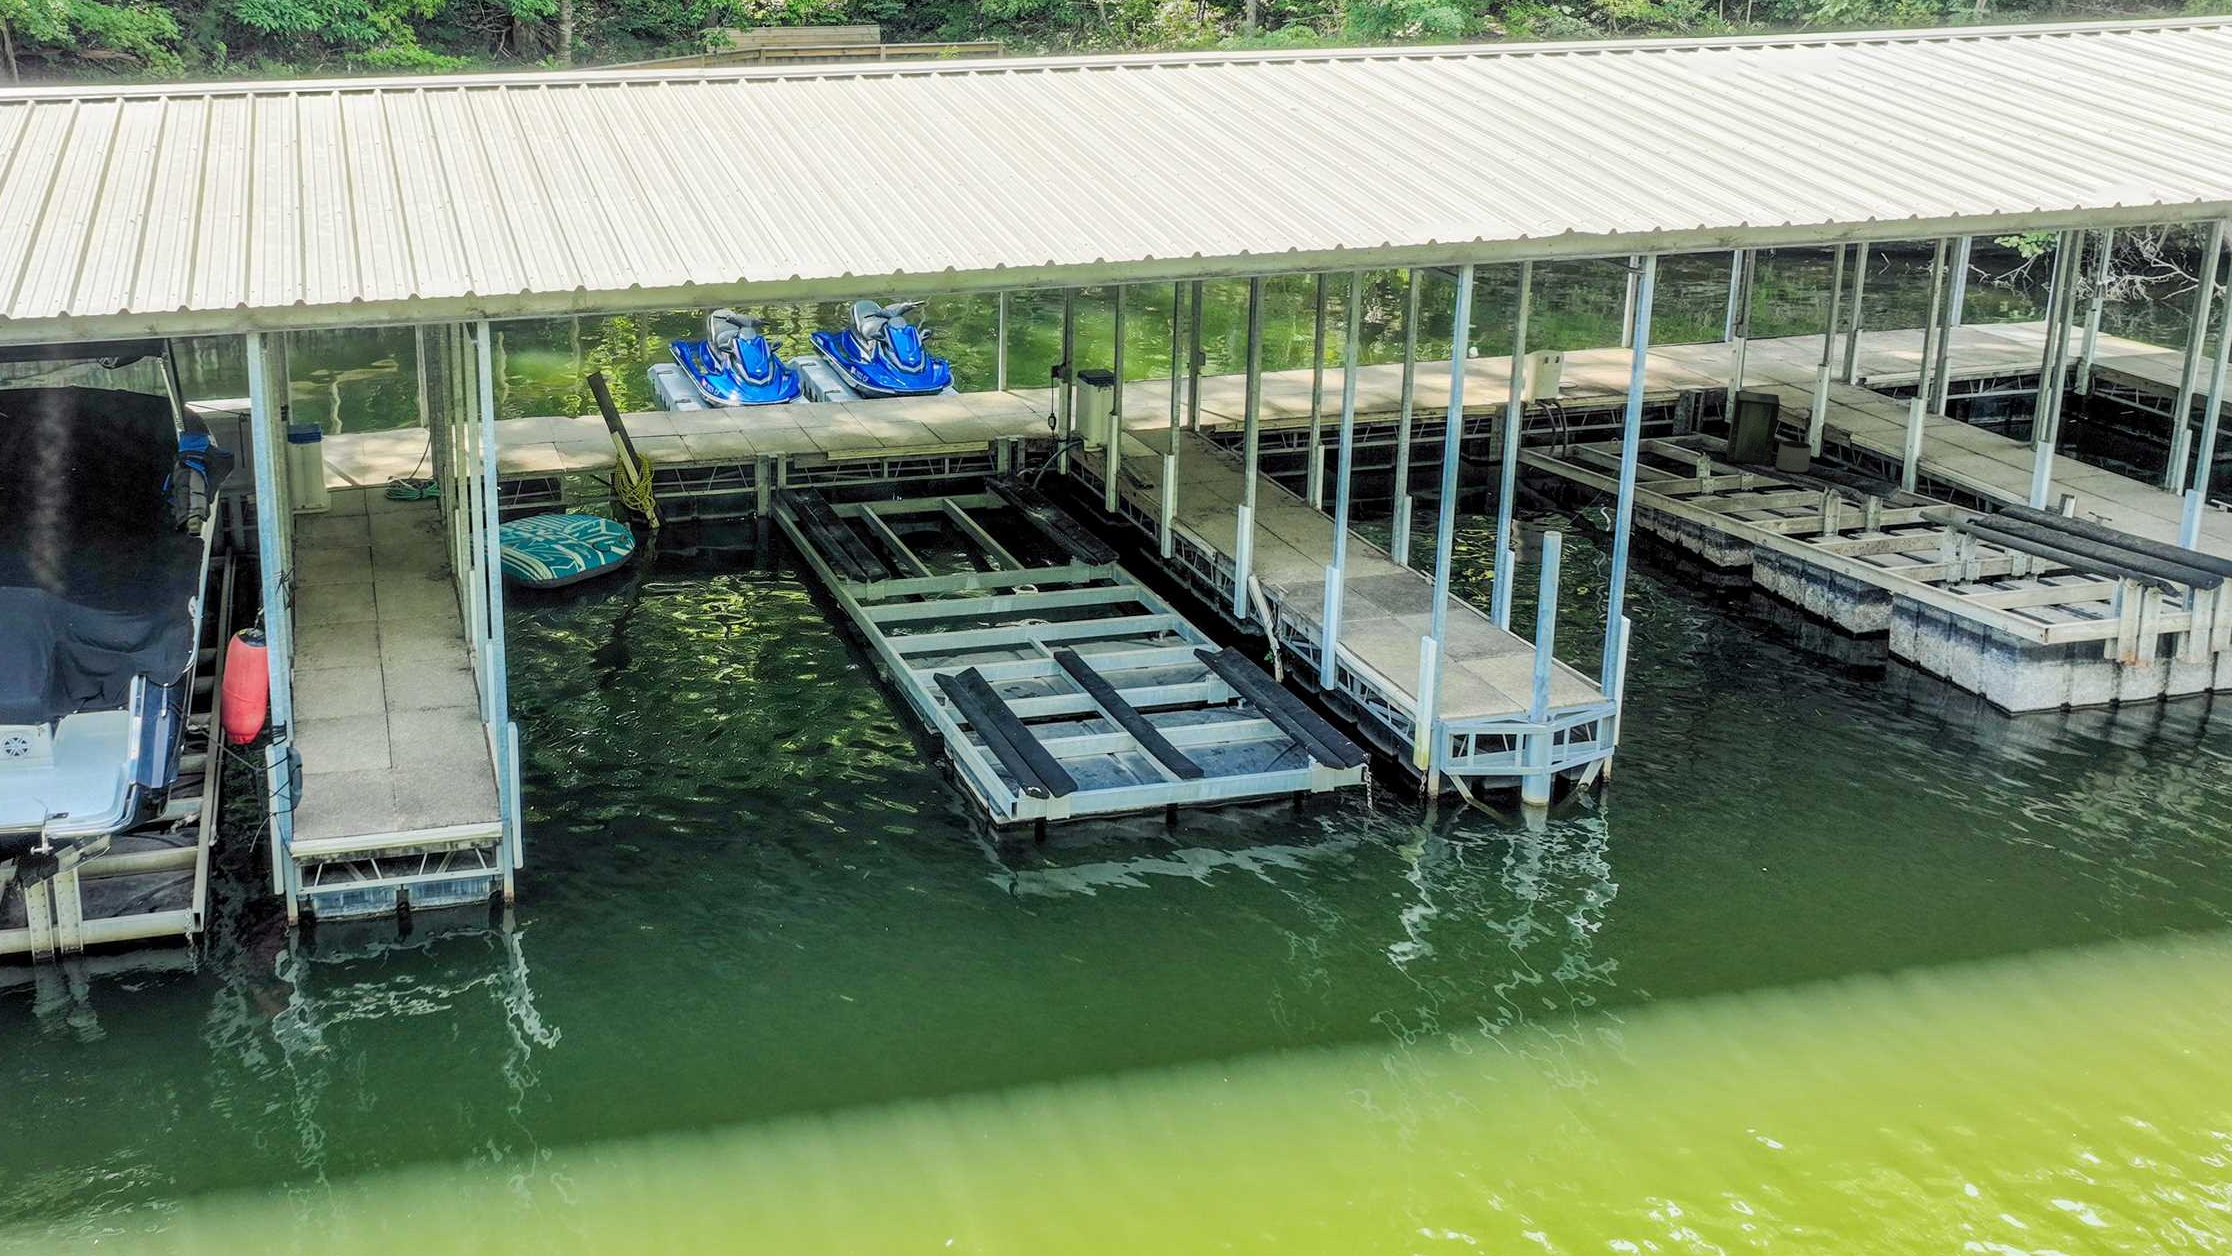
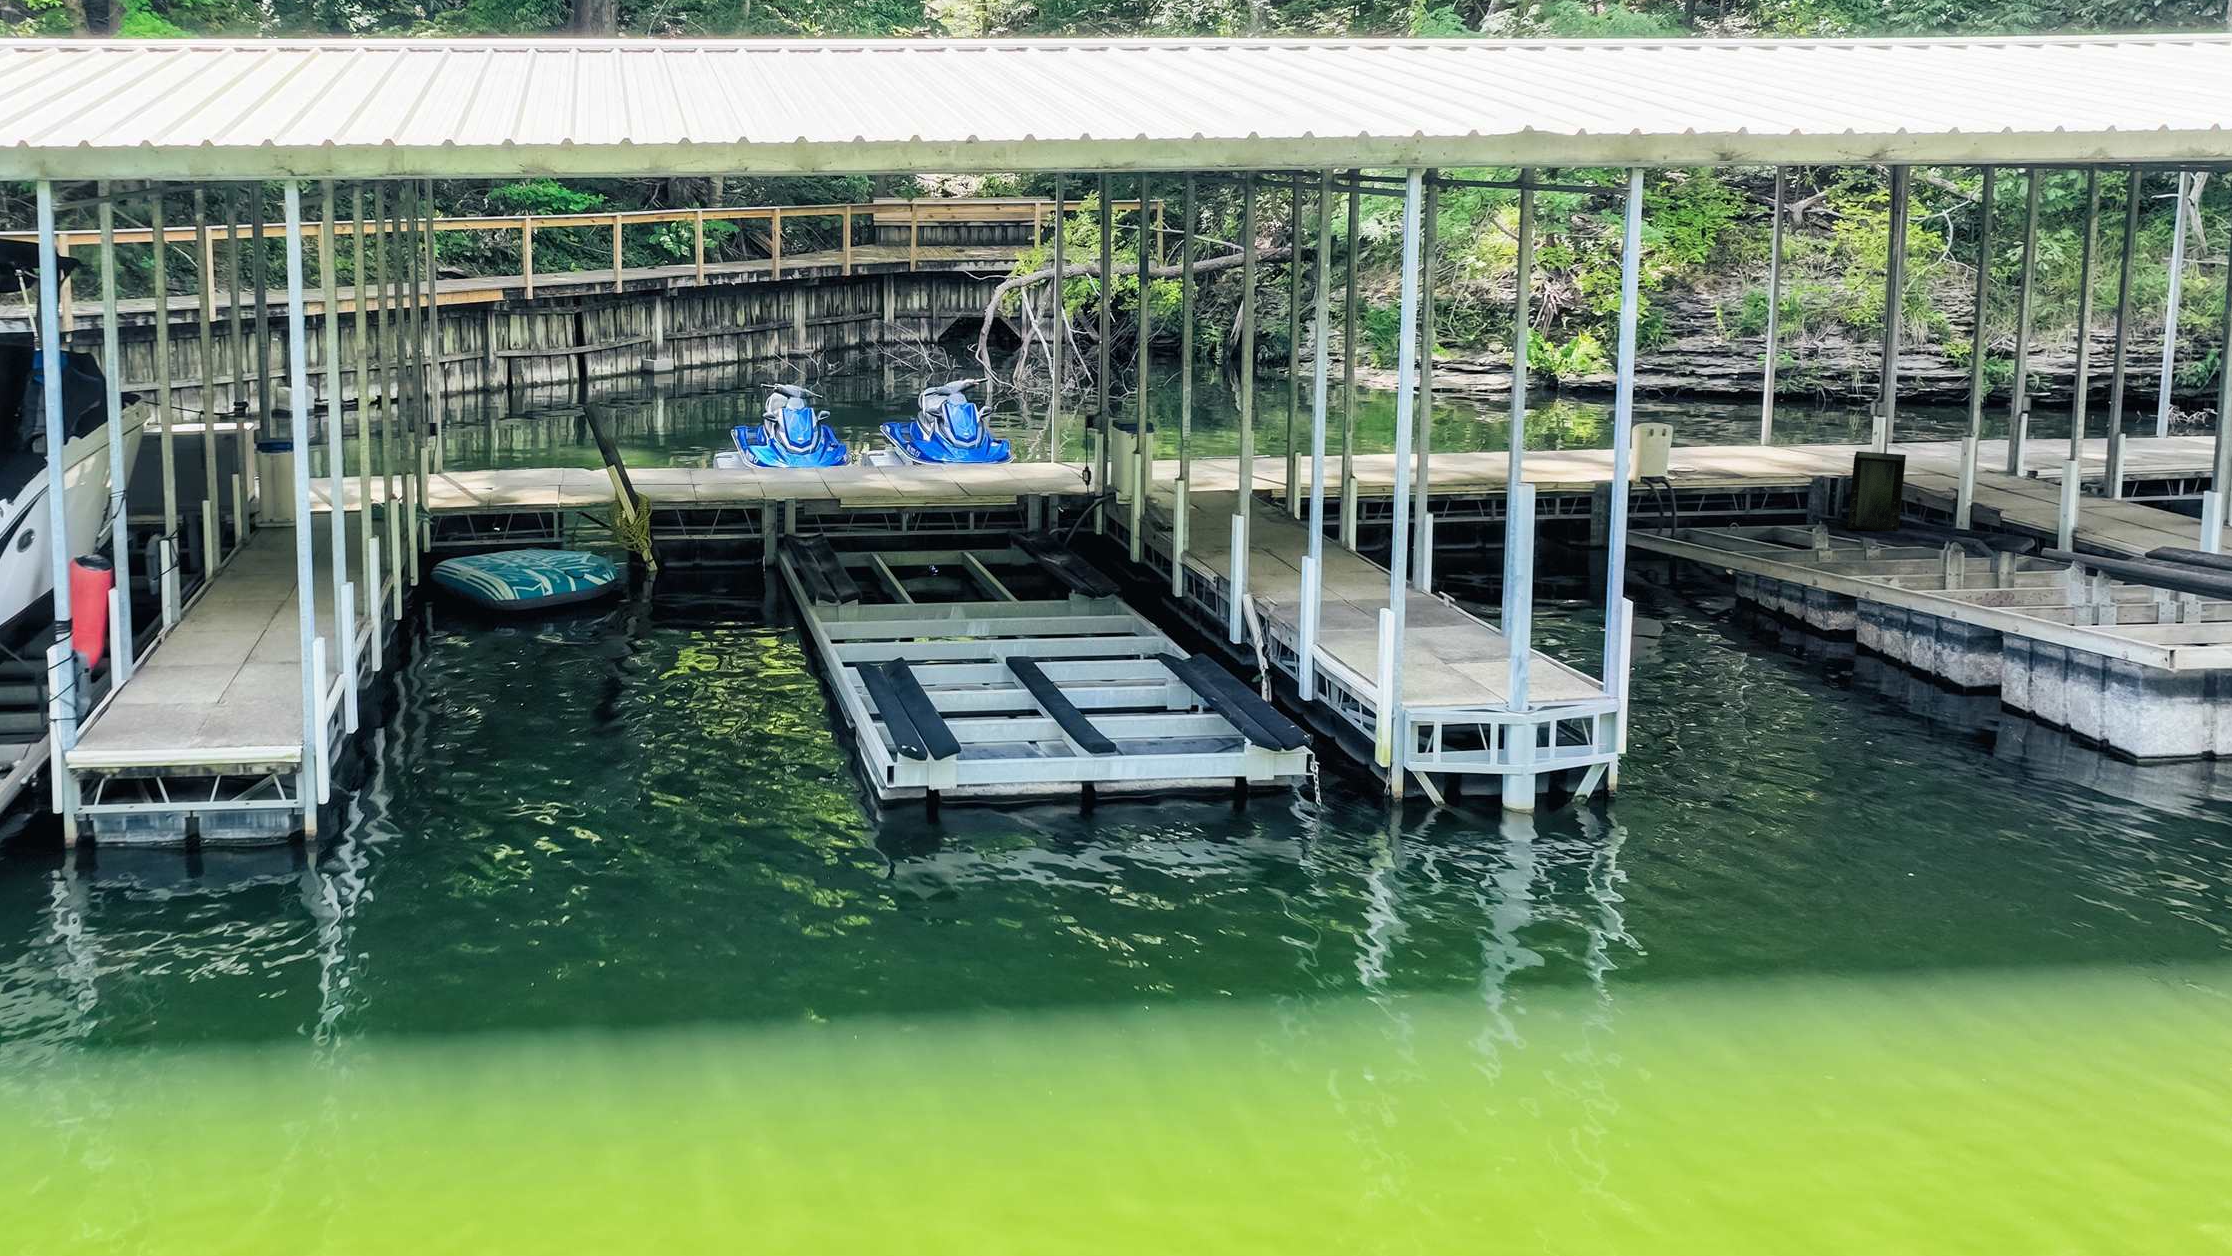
planter: present [1776,441,1812,473] -> none [1903,503,1943,537]

